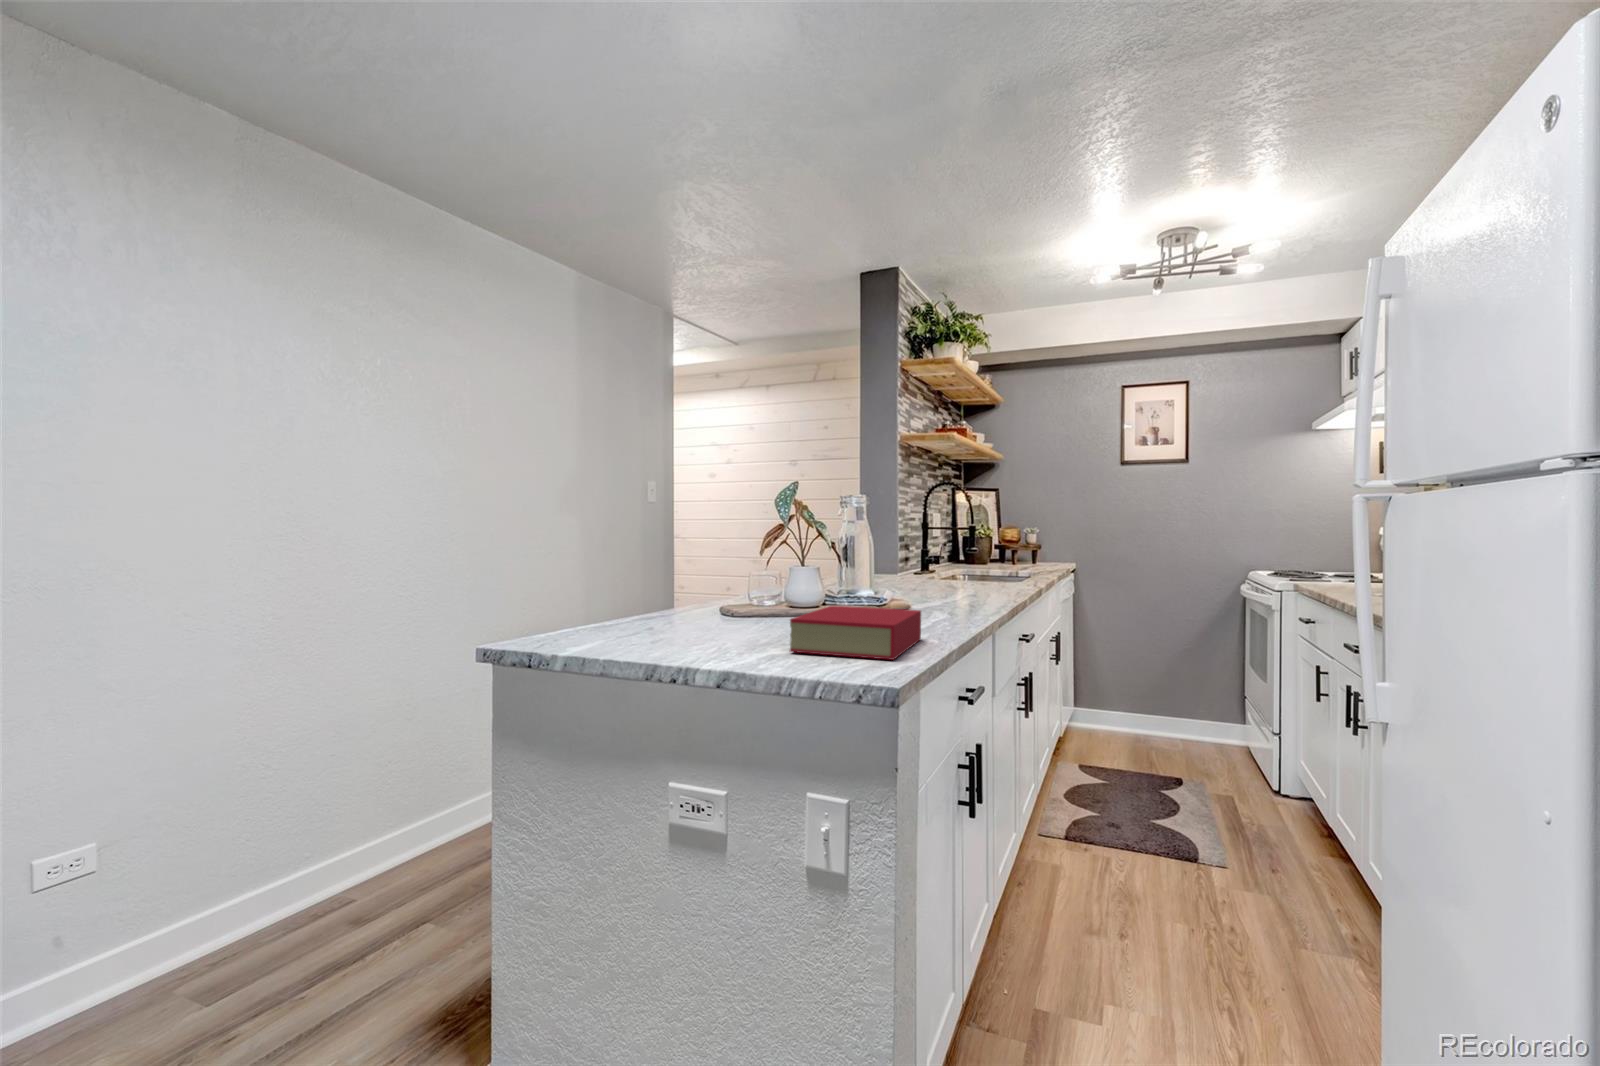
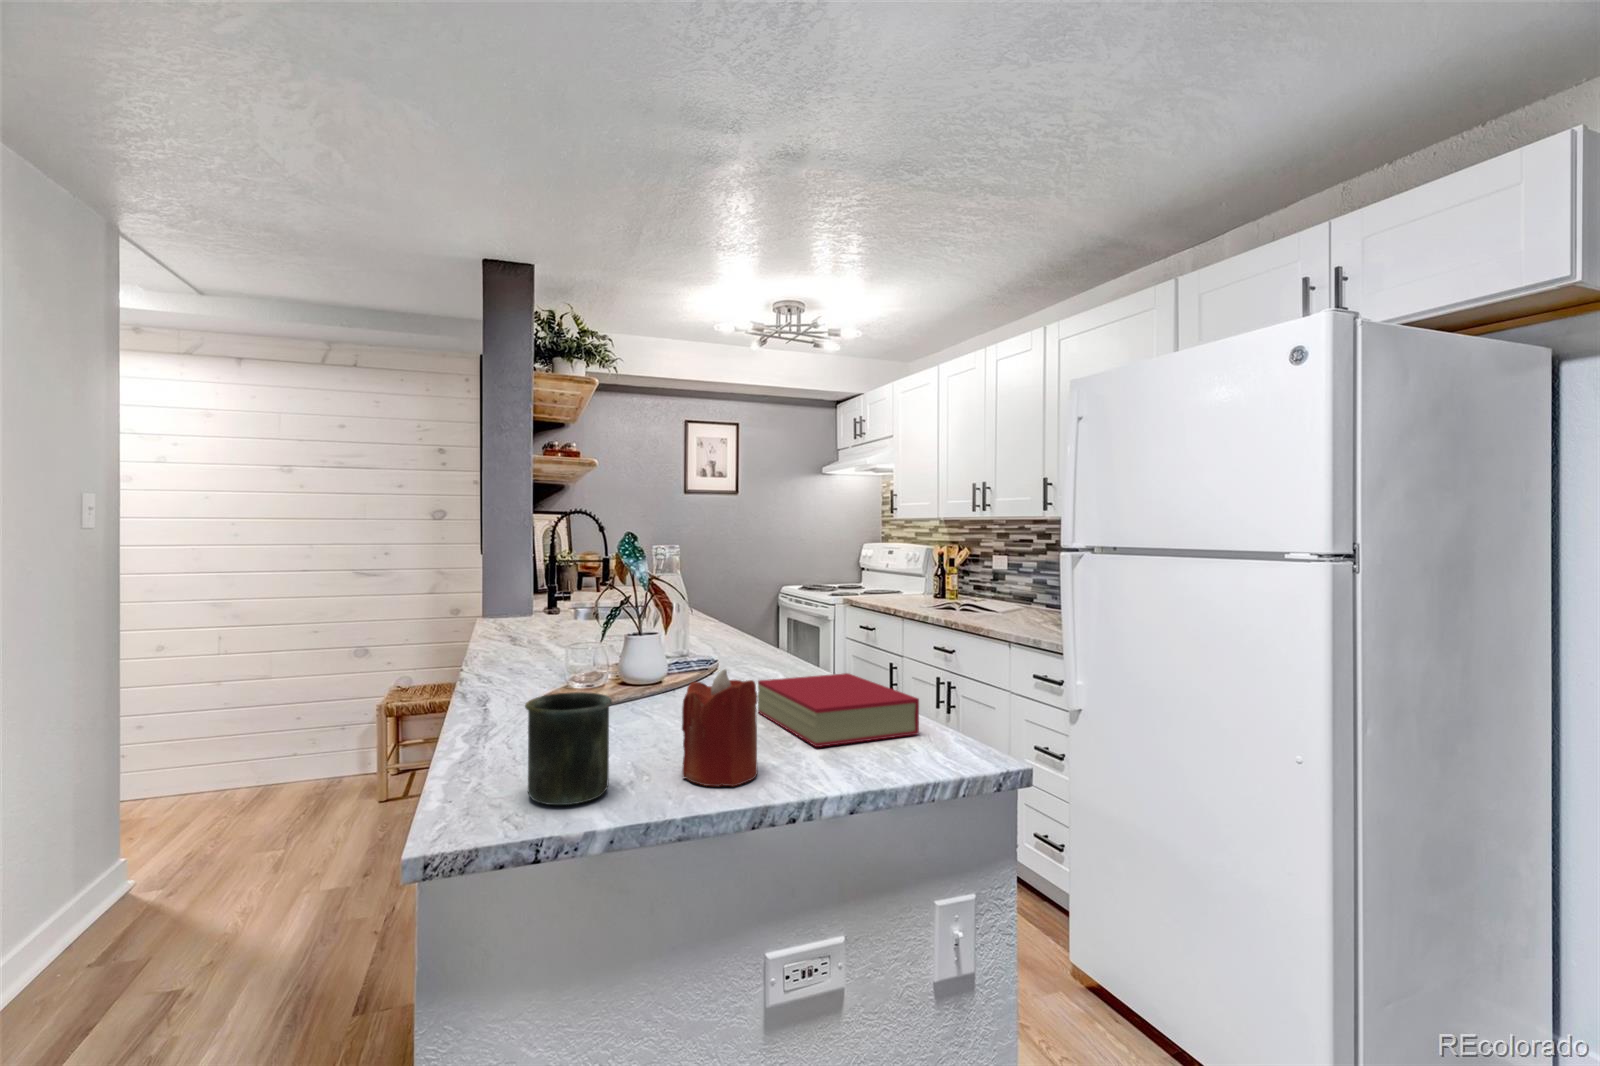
candle: none [659,570,717,656] -> present [682,669,758,786]
mug: none [566,579,625,647] -> present [525,692,612,805]

